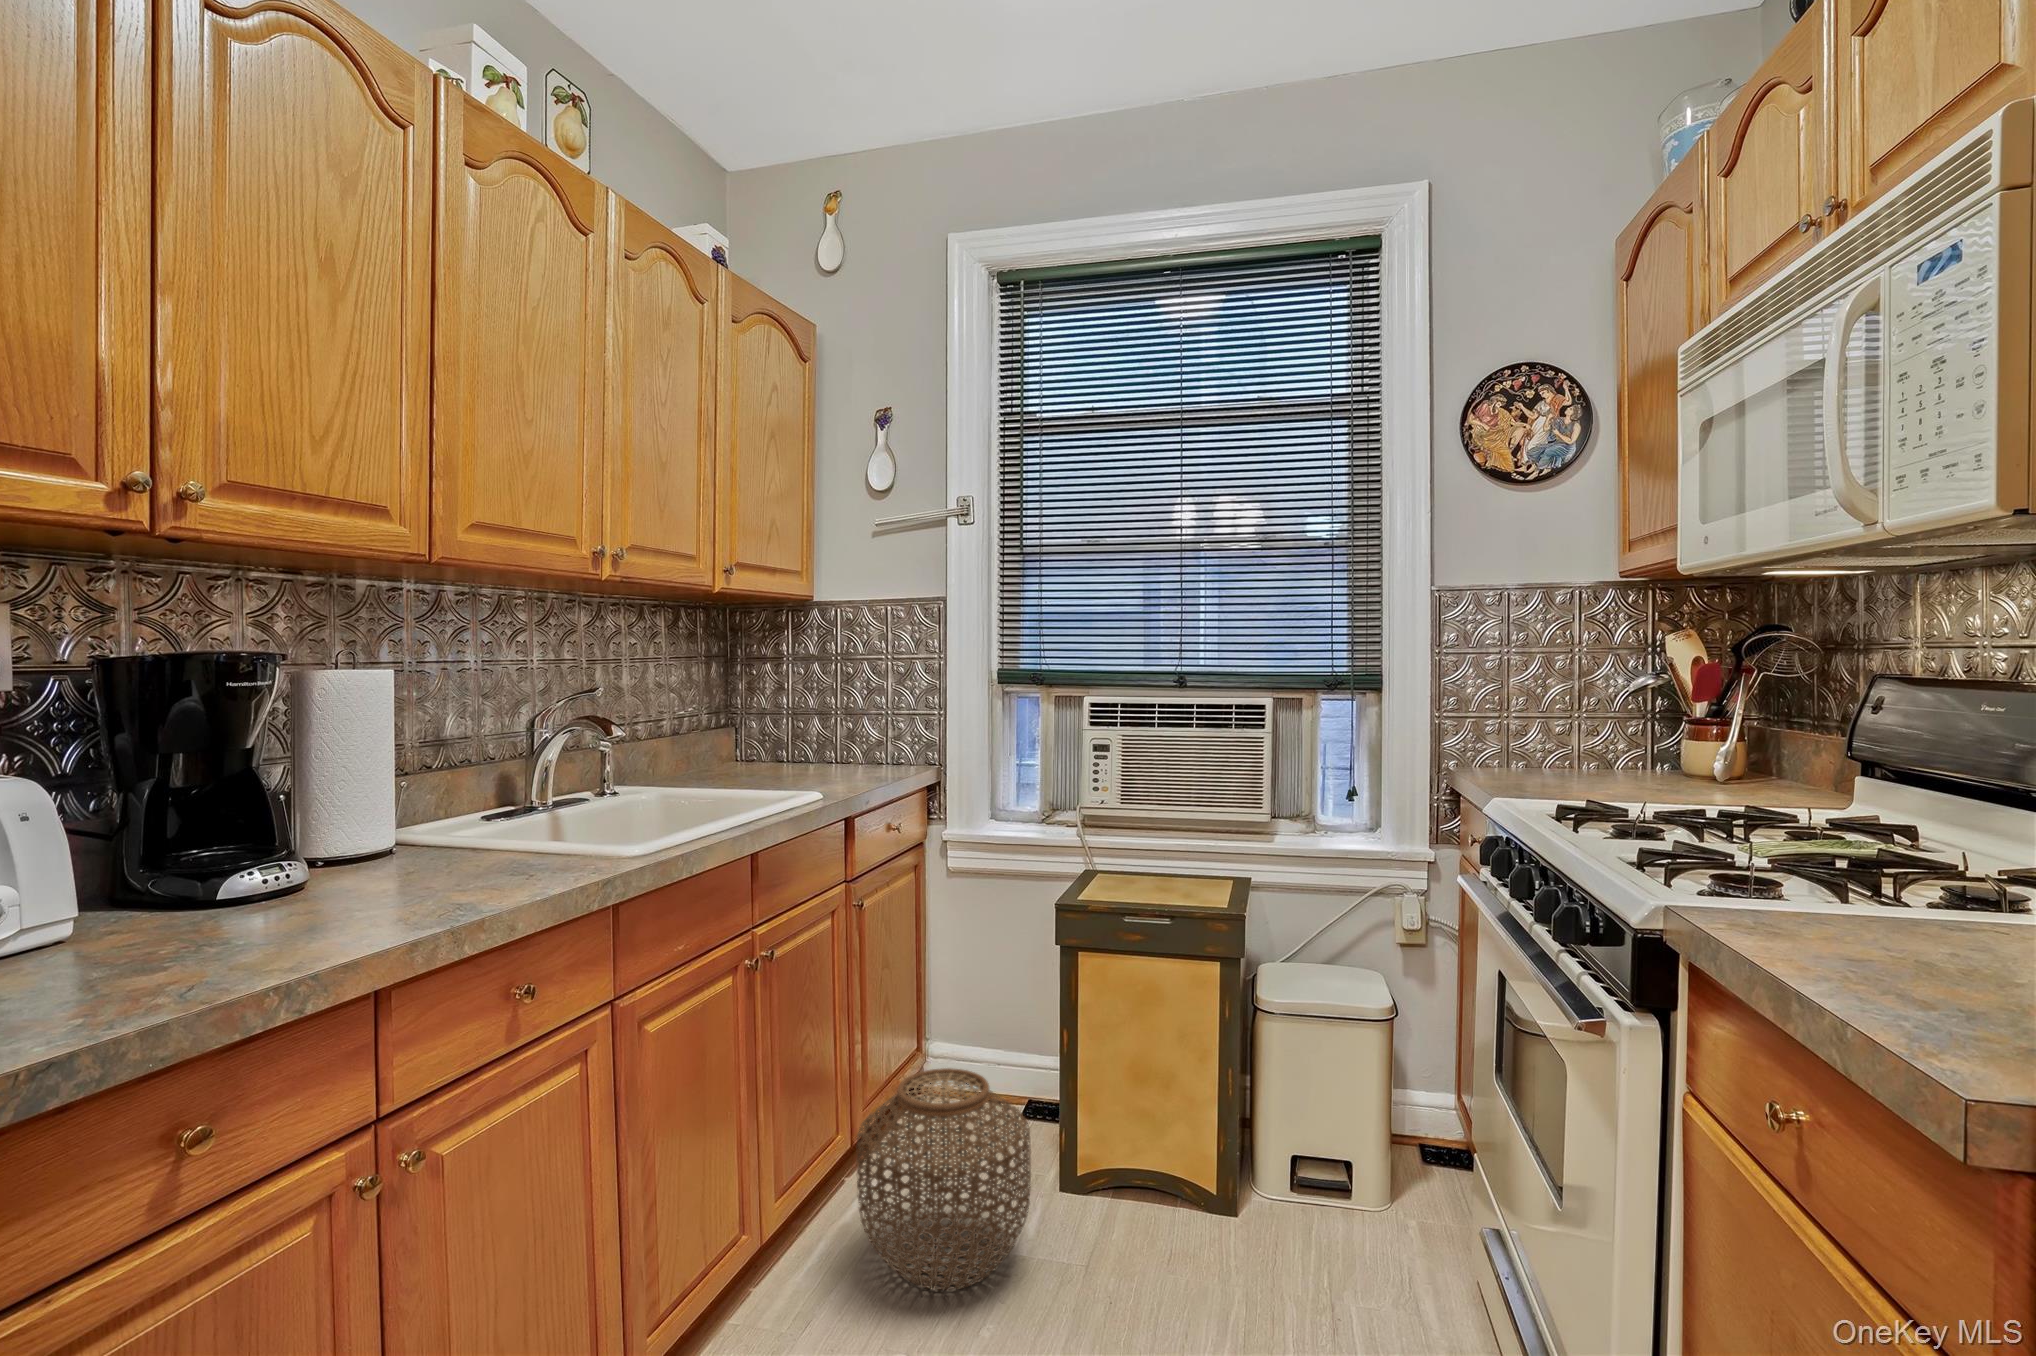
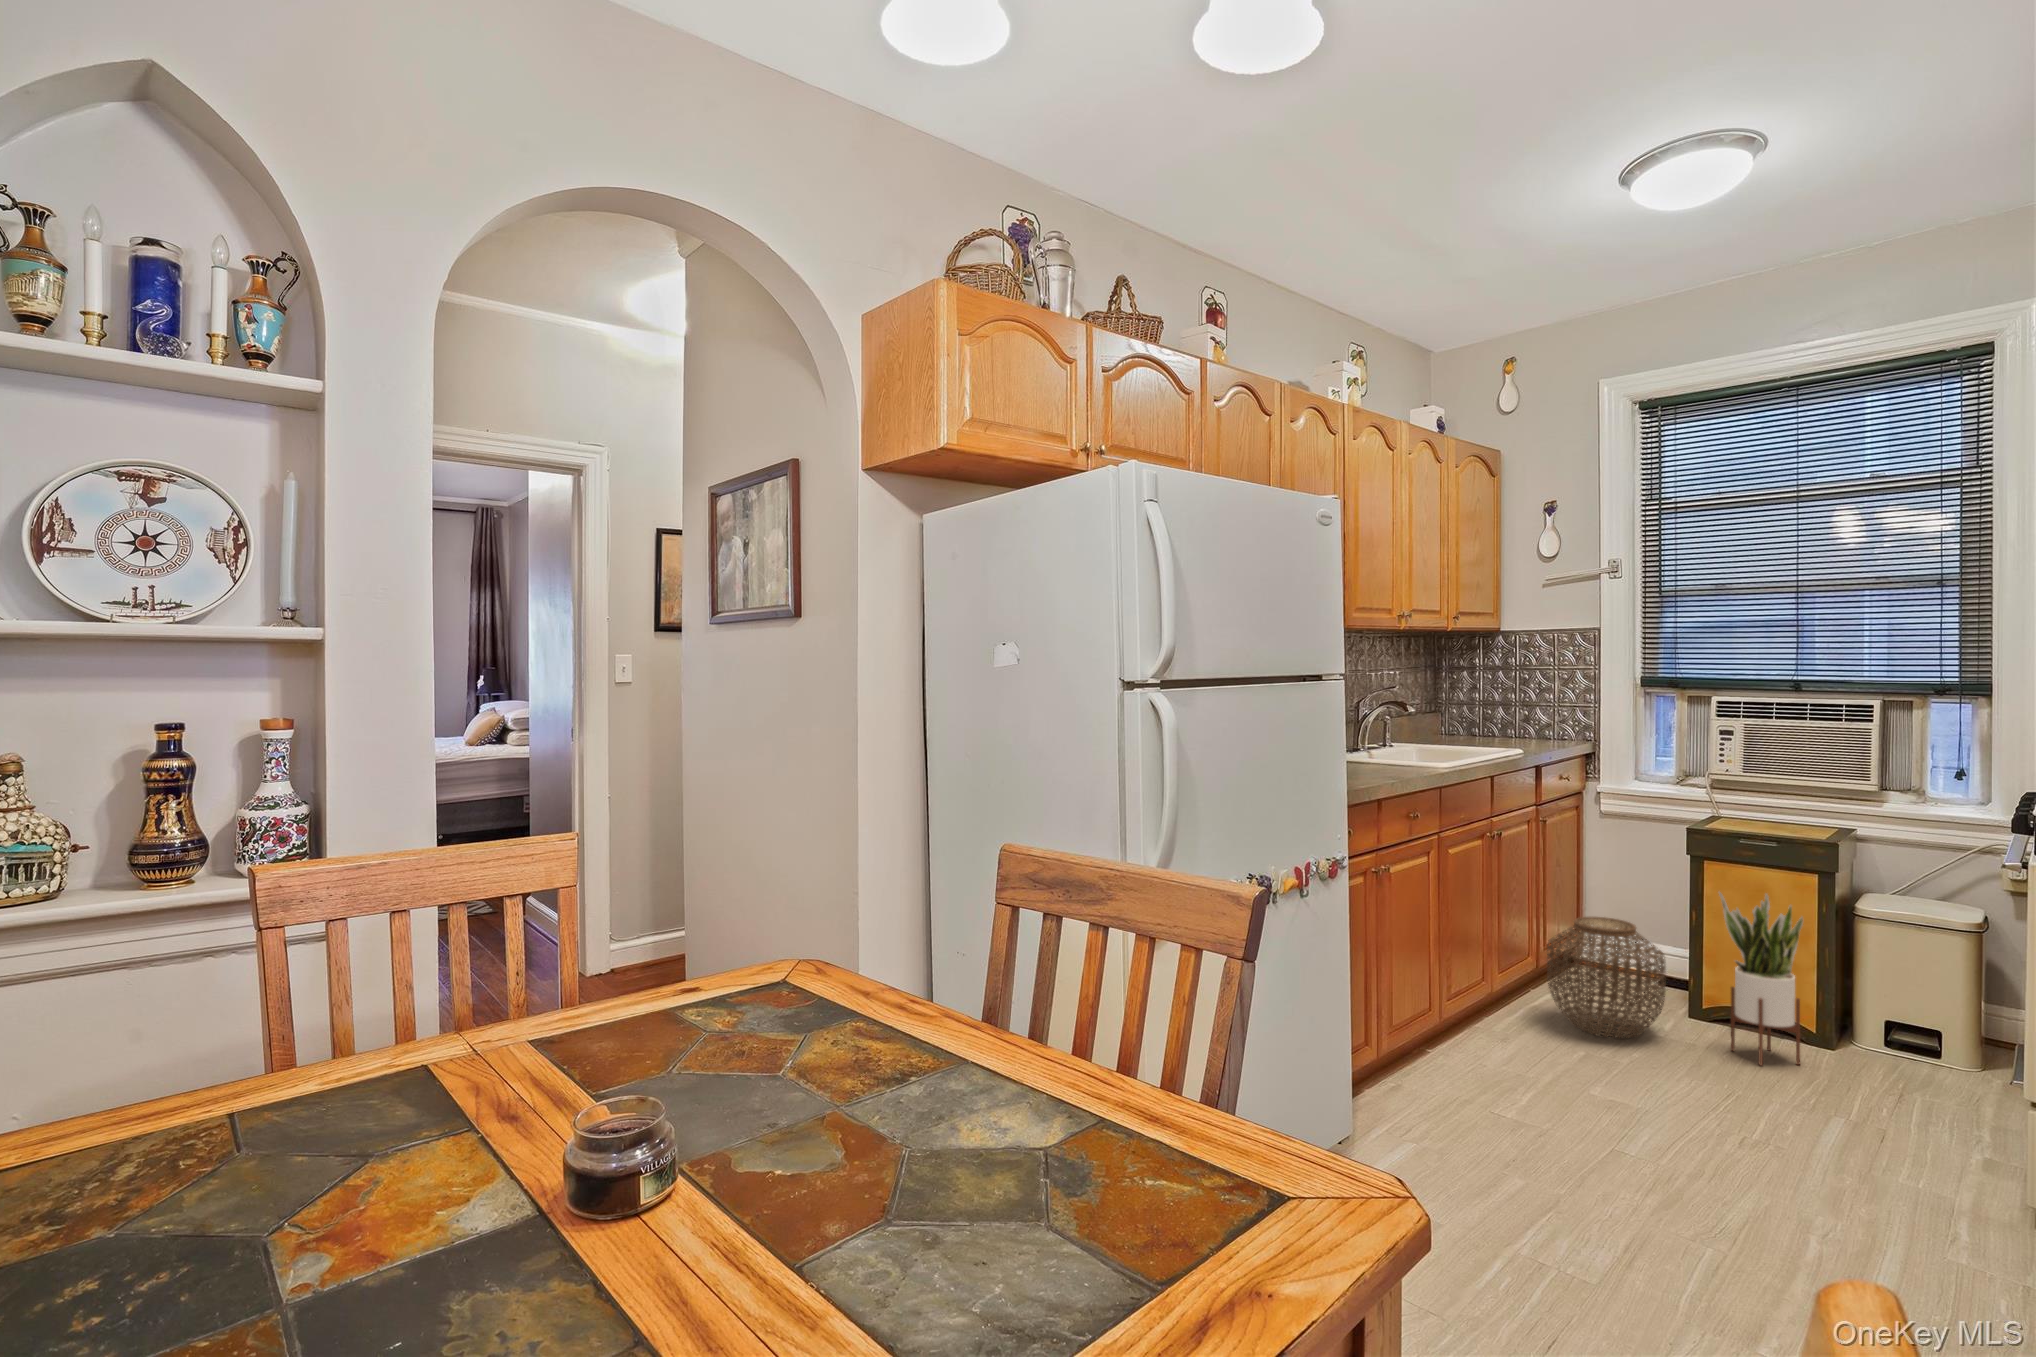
potted plant: none [1103,1013,1211,1301] -> present [1719,893,1803,1065]

